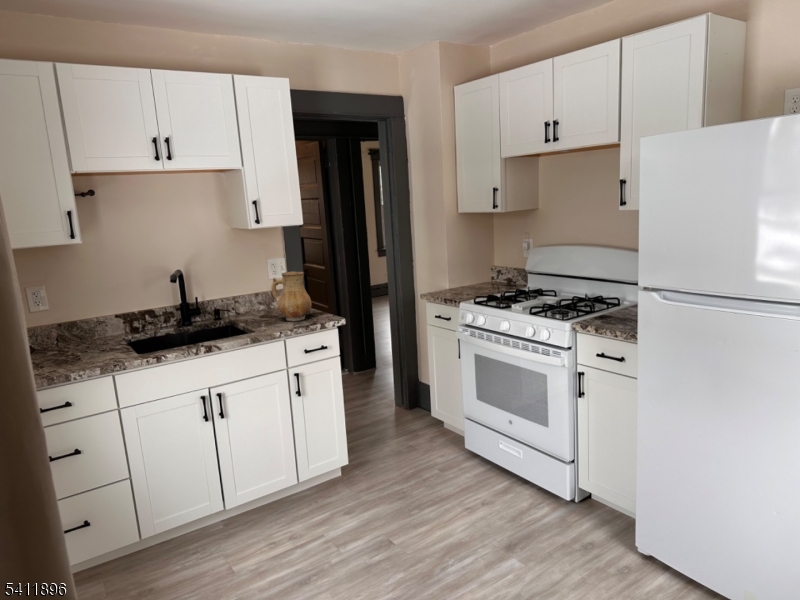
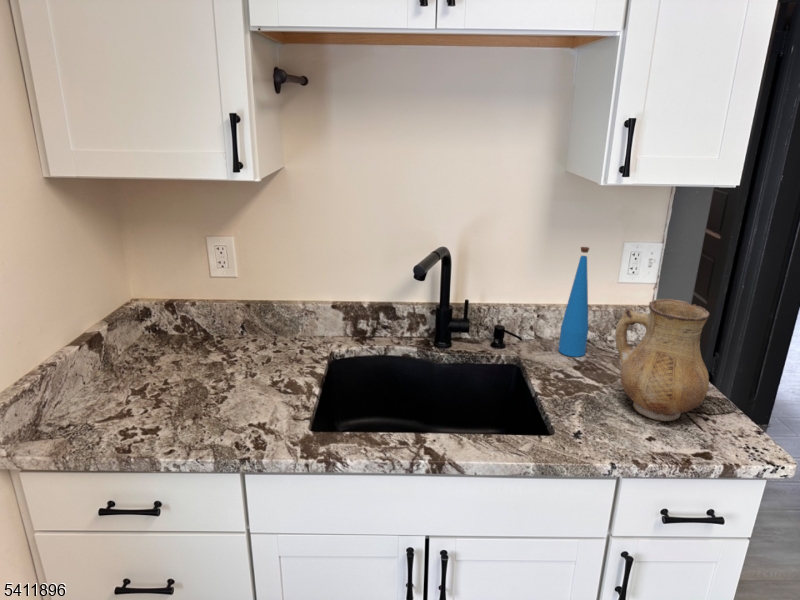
bottle: none [248,261,262,316] -> present [558,247,589,357]

